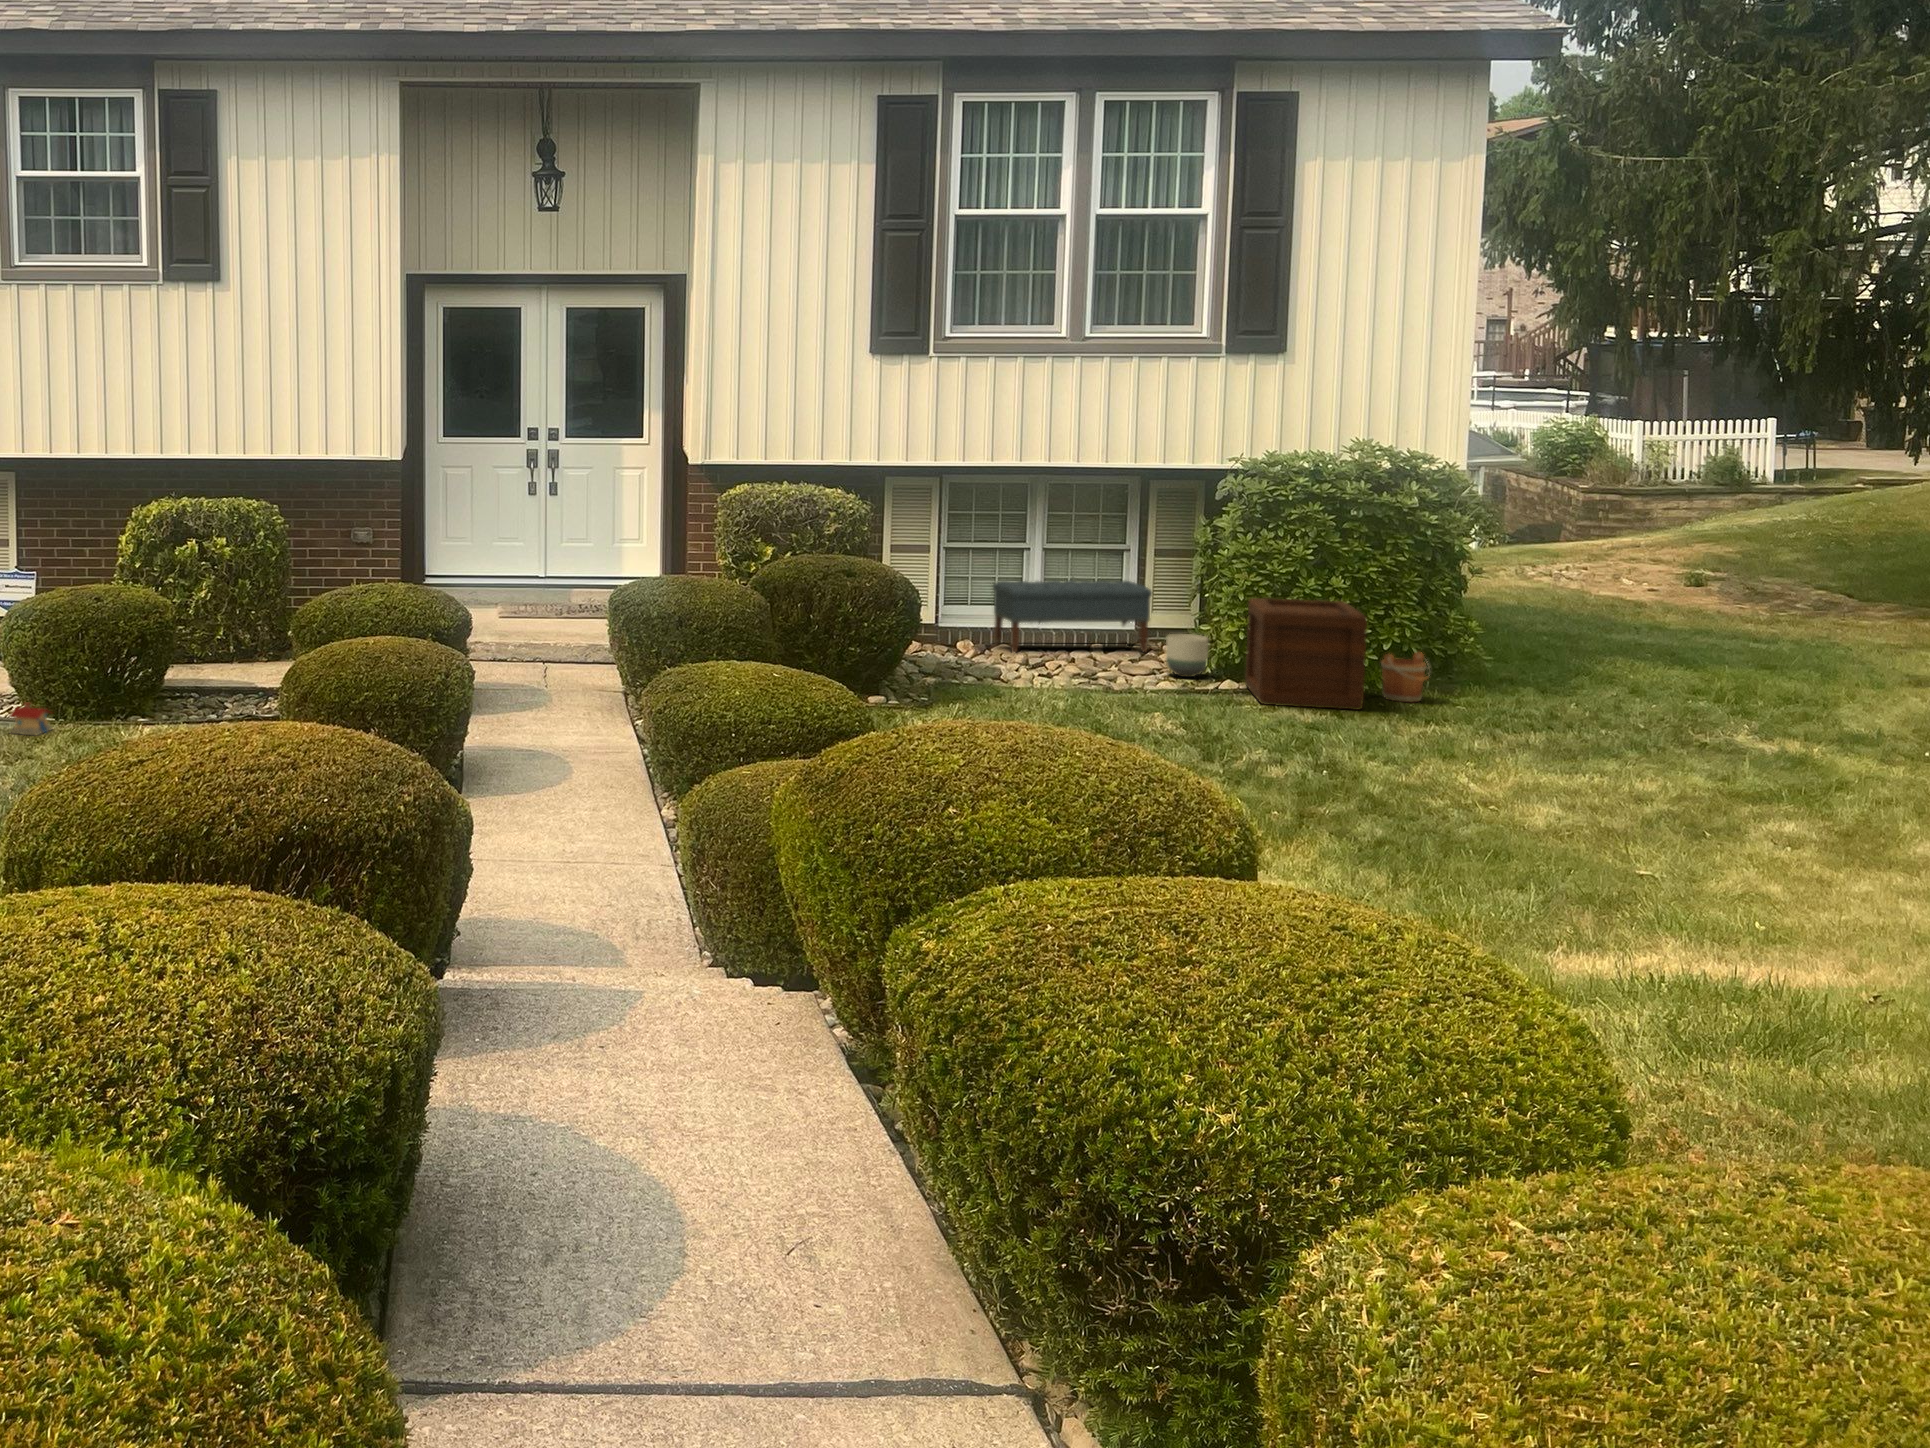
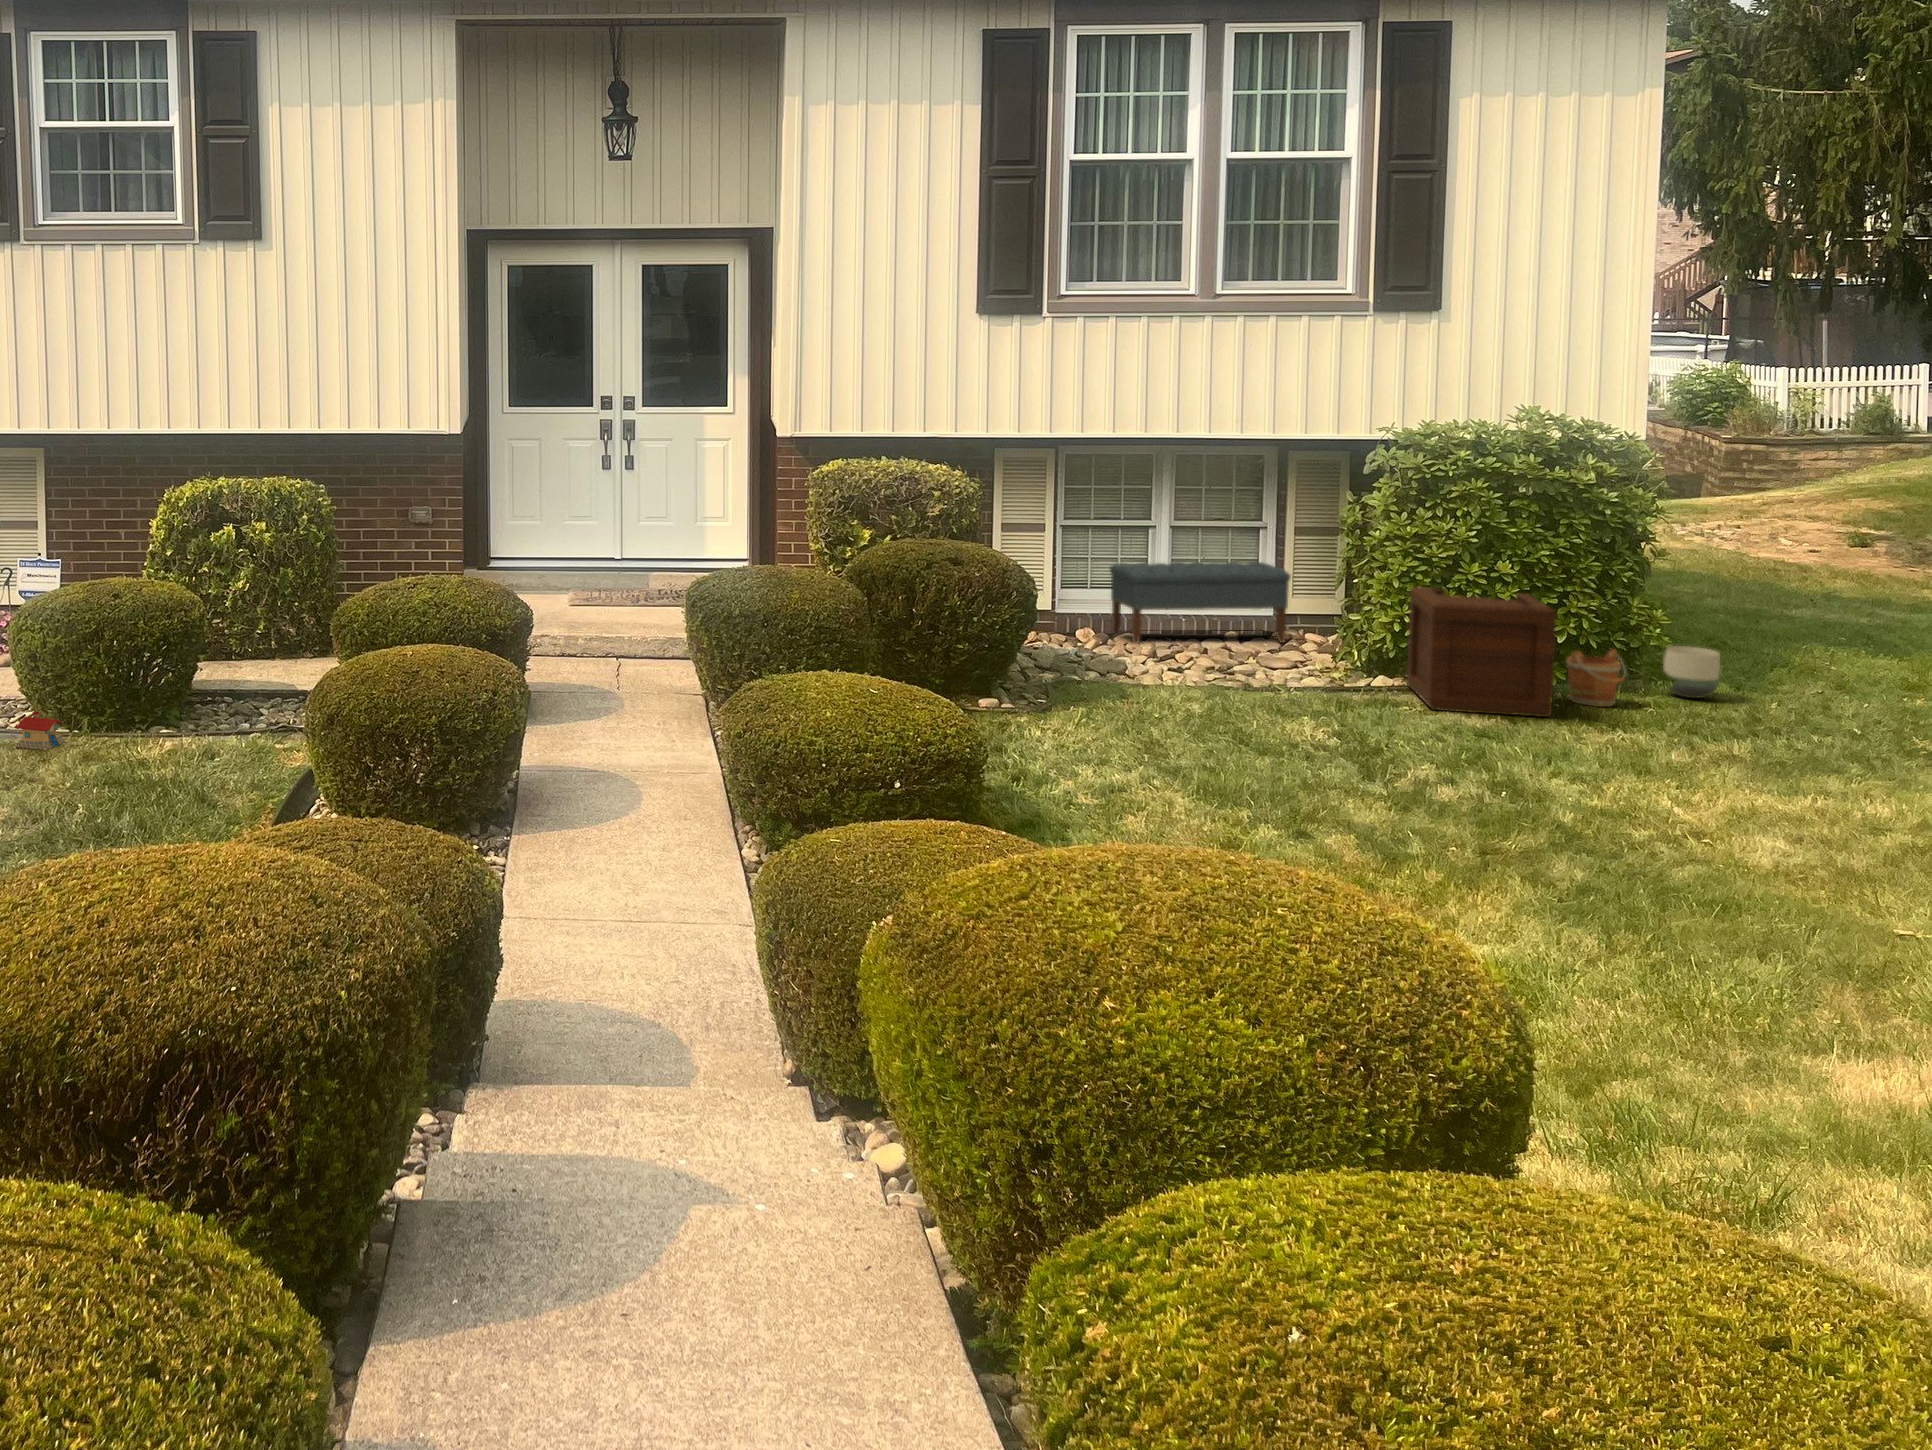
planter: present [1166,634,1208,677] -> present [1664,646,1720,698]

